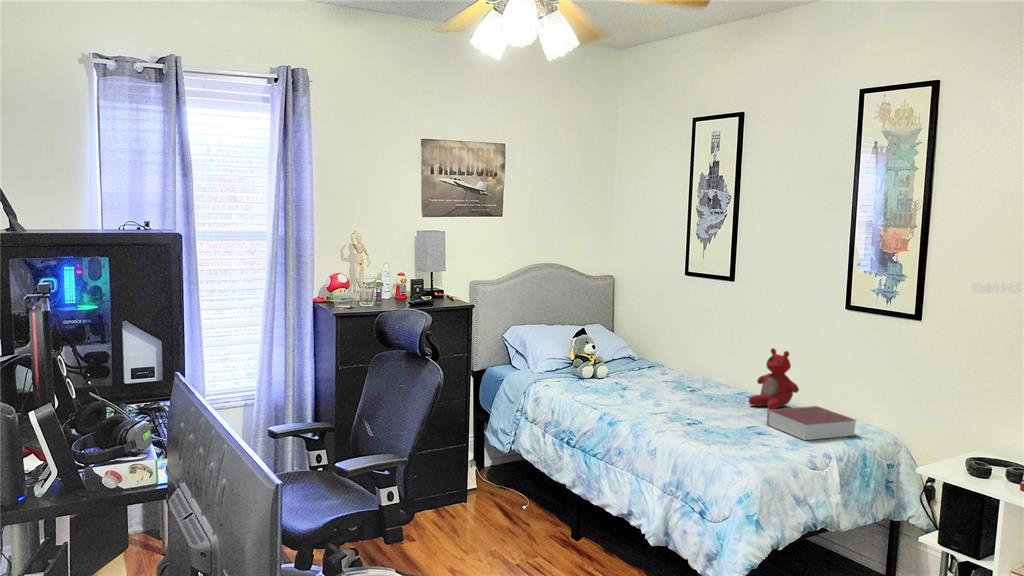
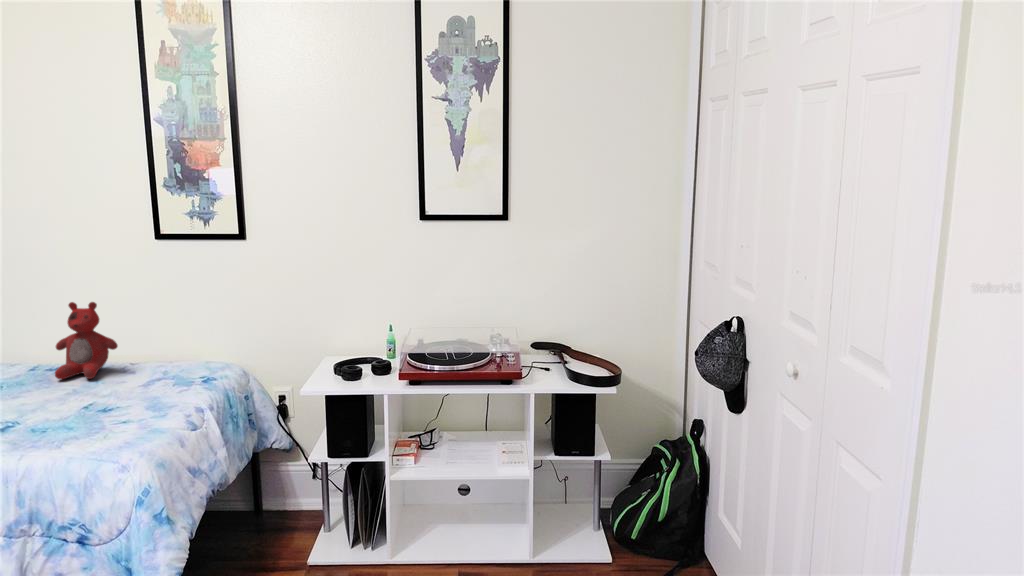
book: present [767,406,856,440] -> none [101,358,208,401]

